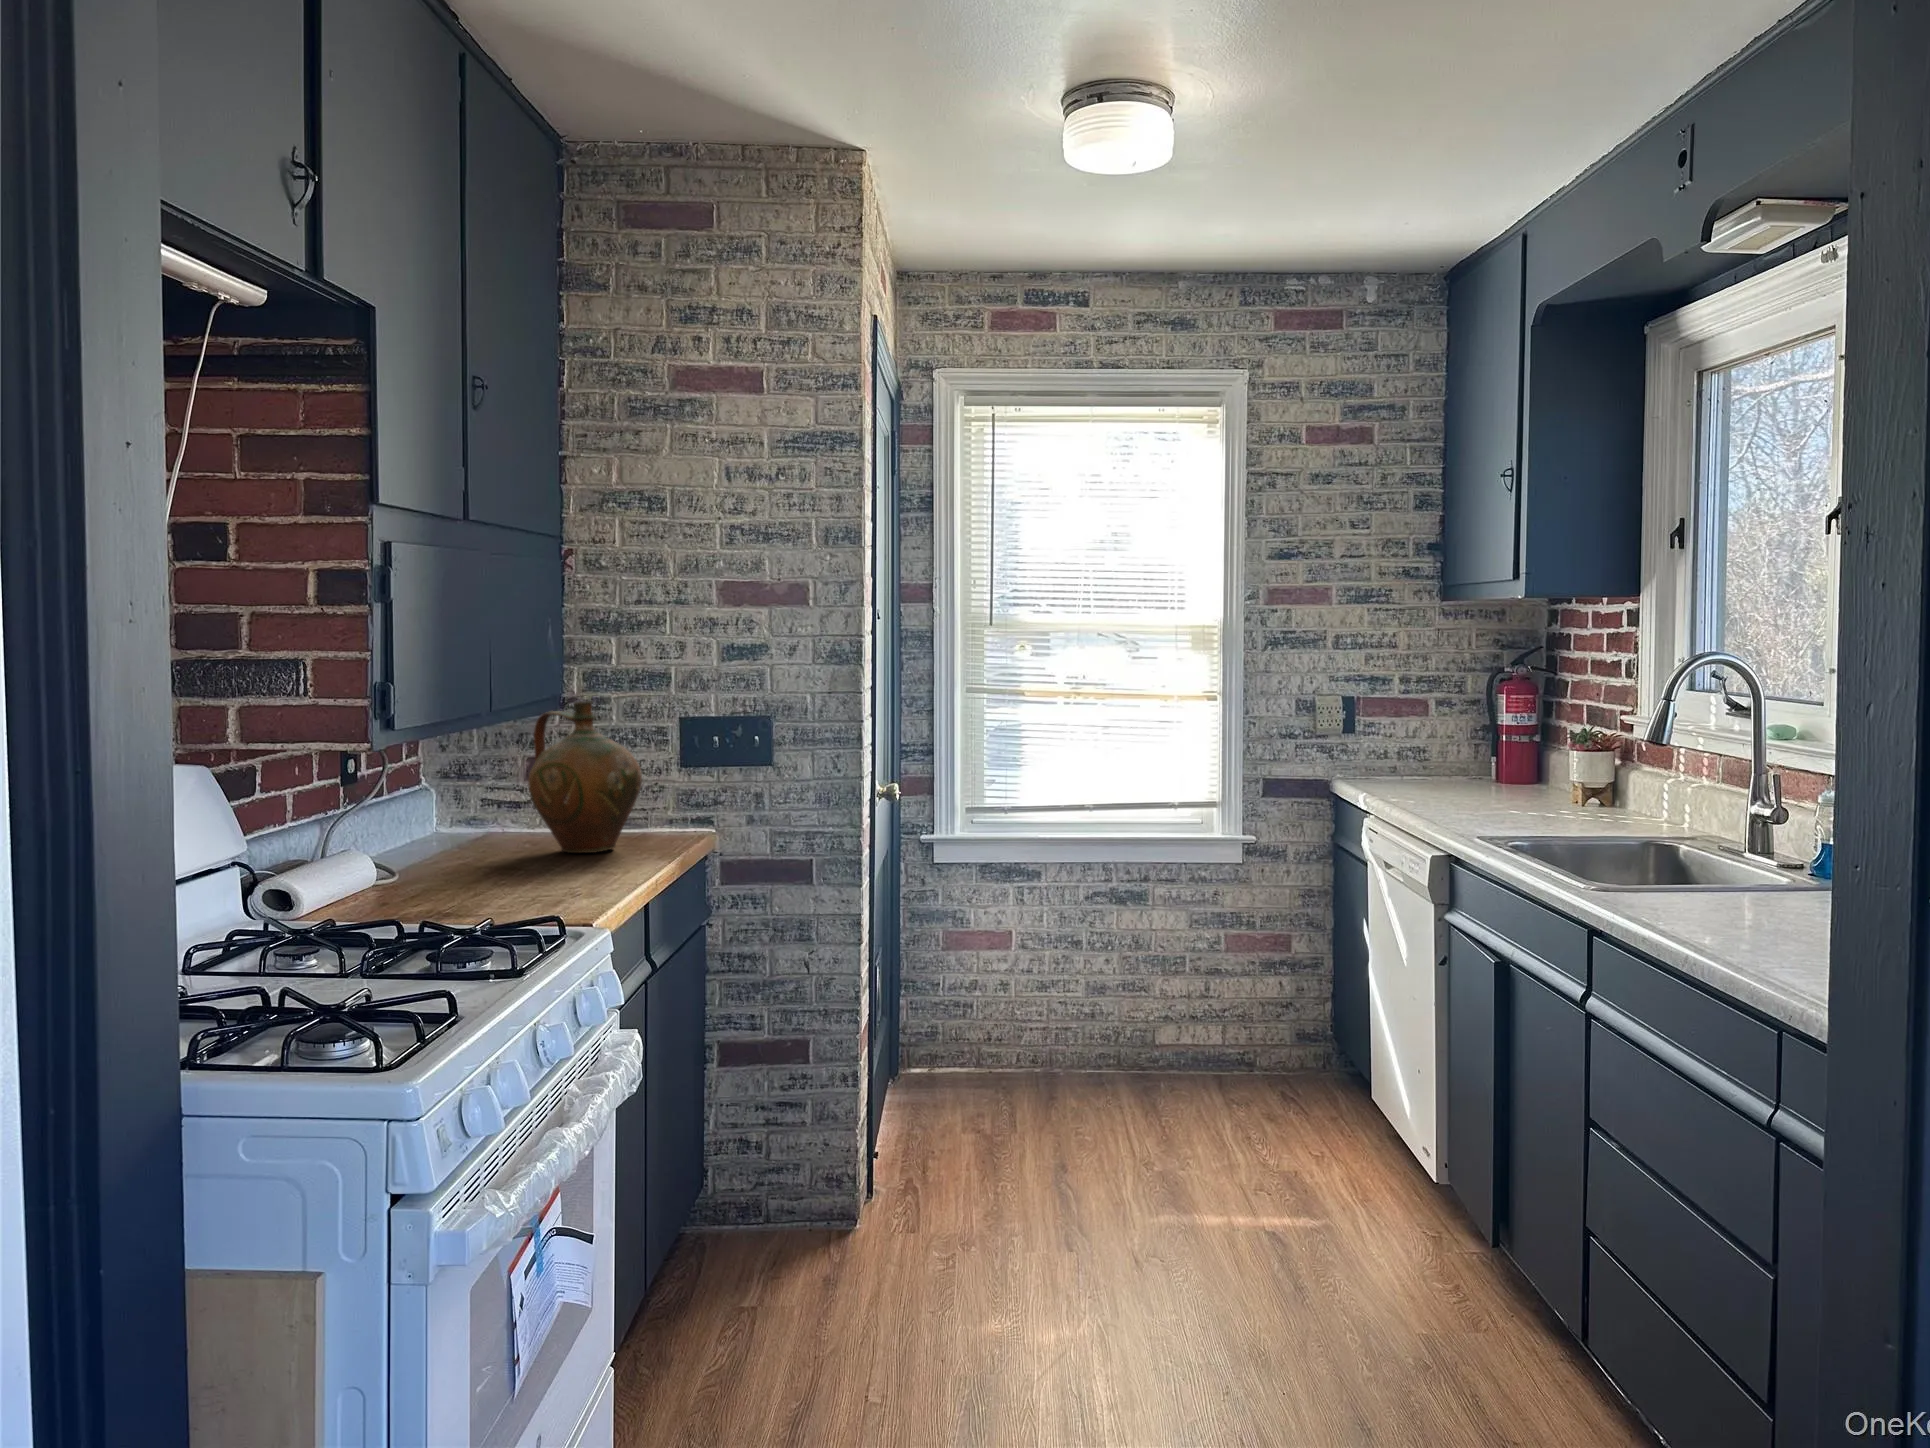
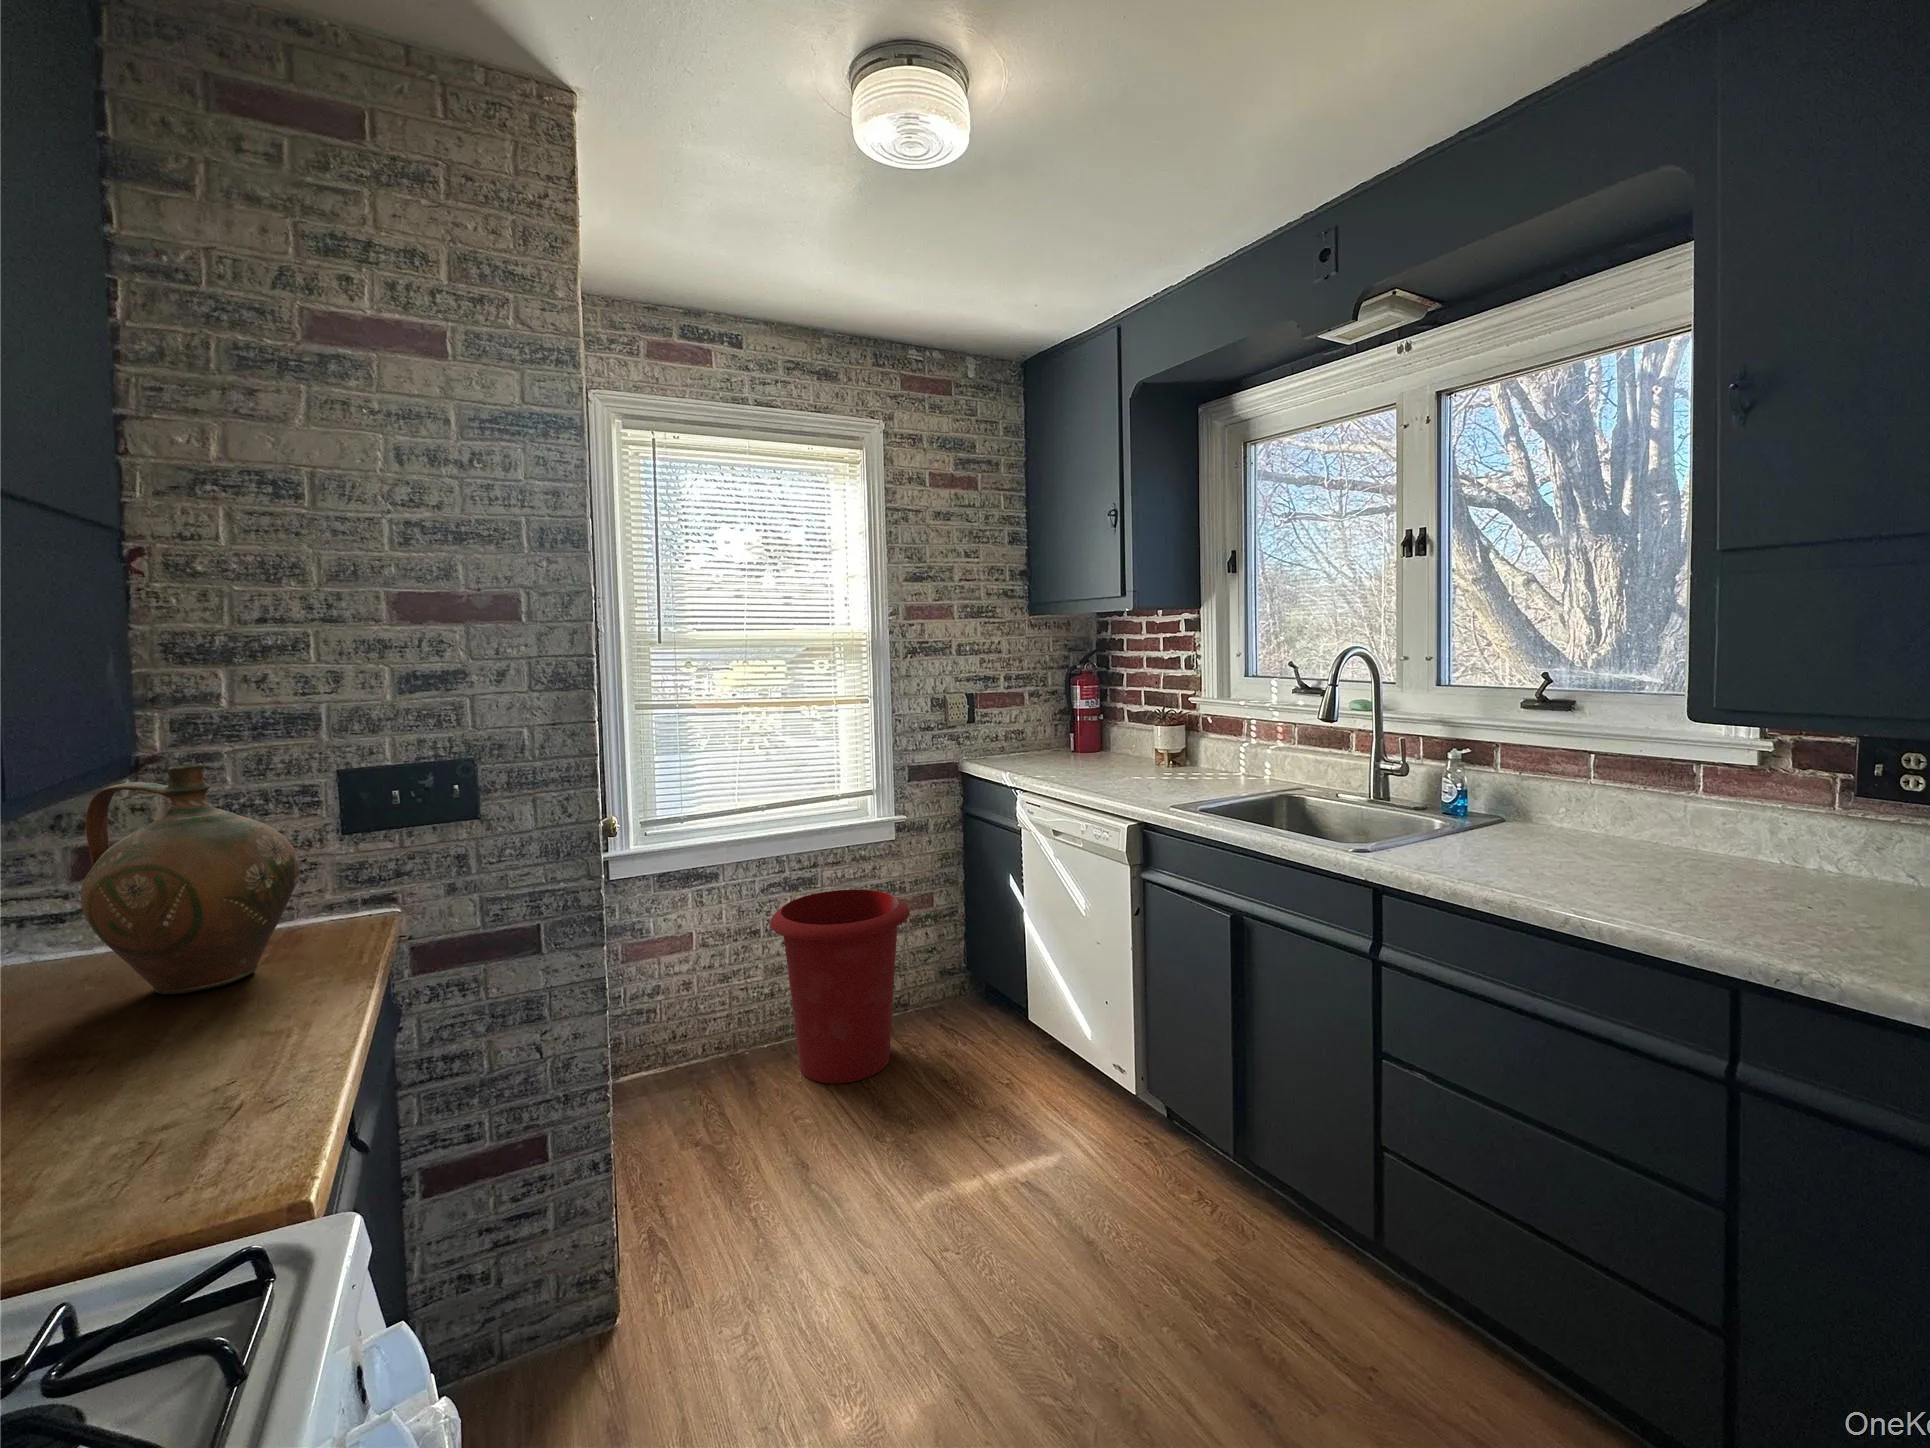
waste bin: none [1076,911,1231,1118] -> present [770,889,910,1084]

